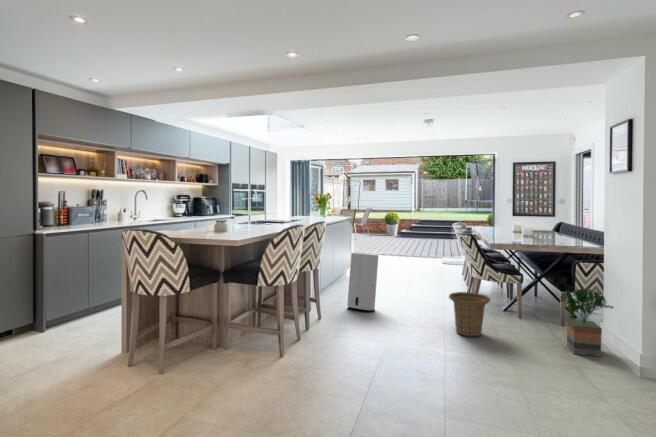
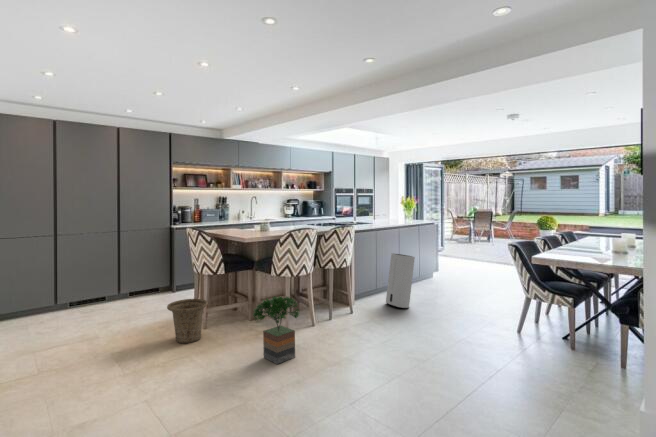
potted tree: present [560,288,614,356] -> present [253,296,299,364]
basket: present [449,292,490,337] -> present [167,299,208,343]

